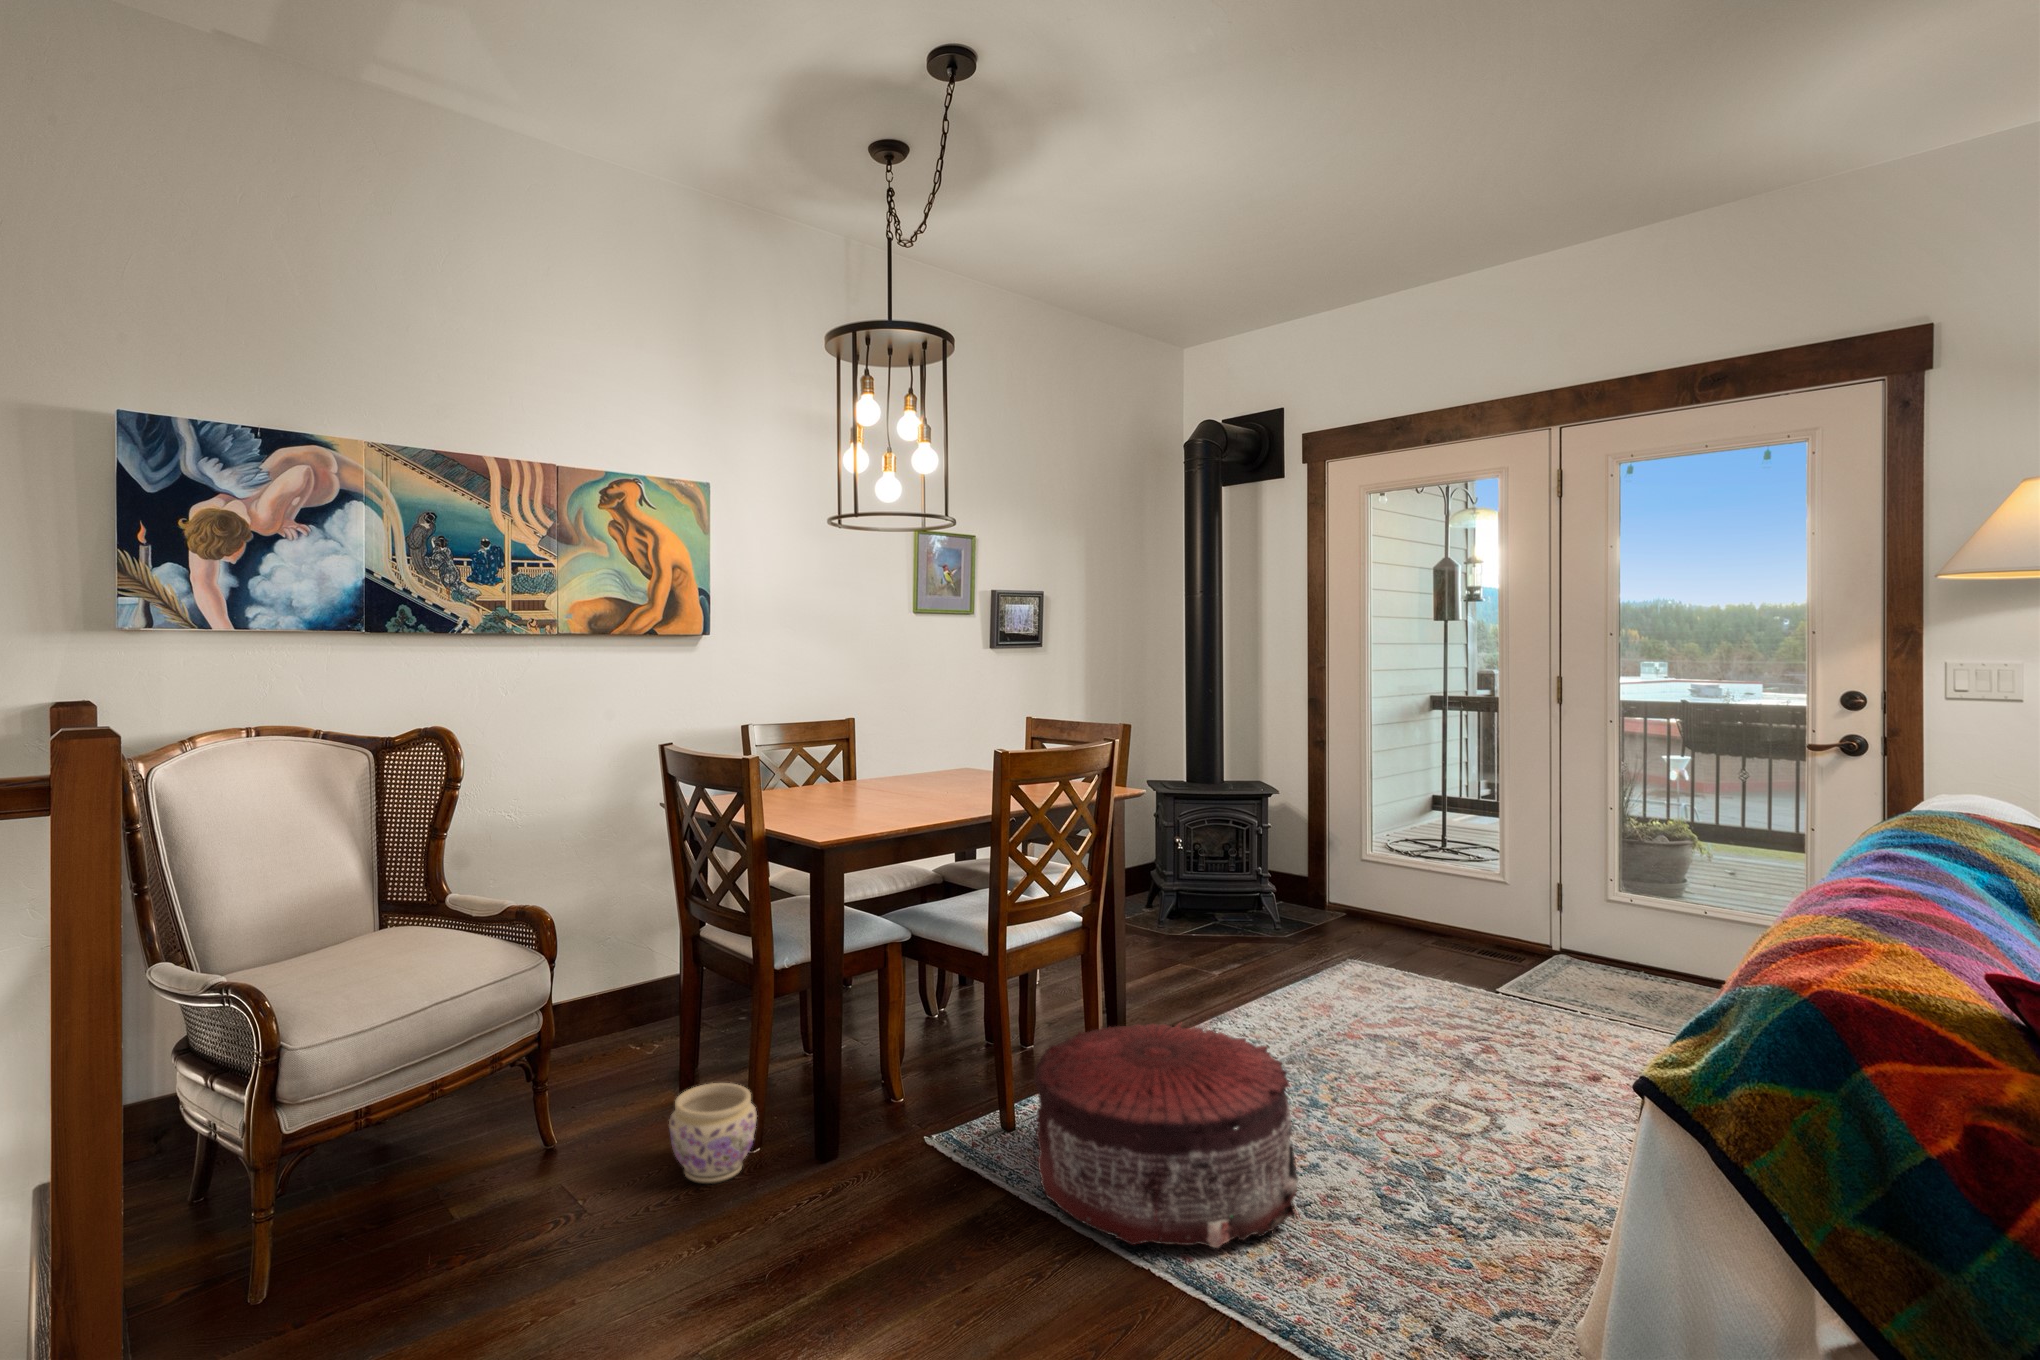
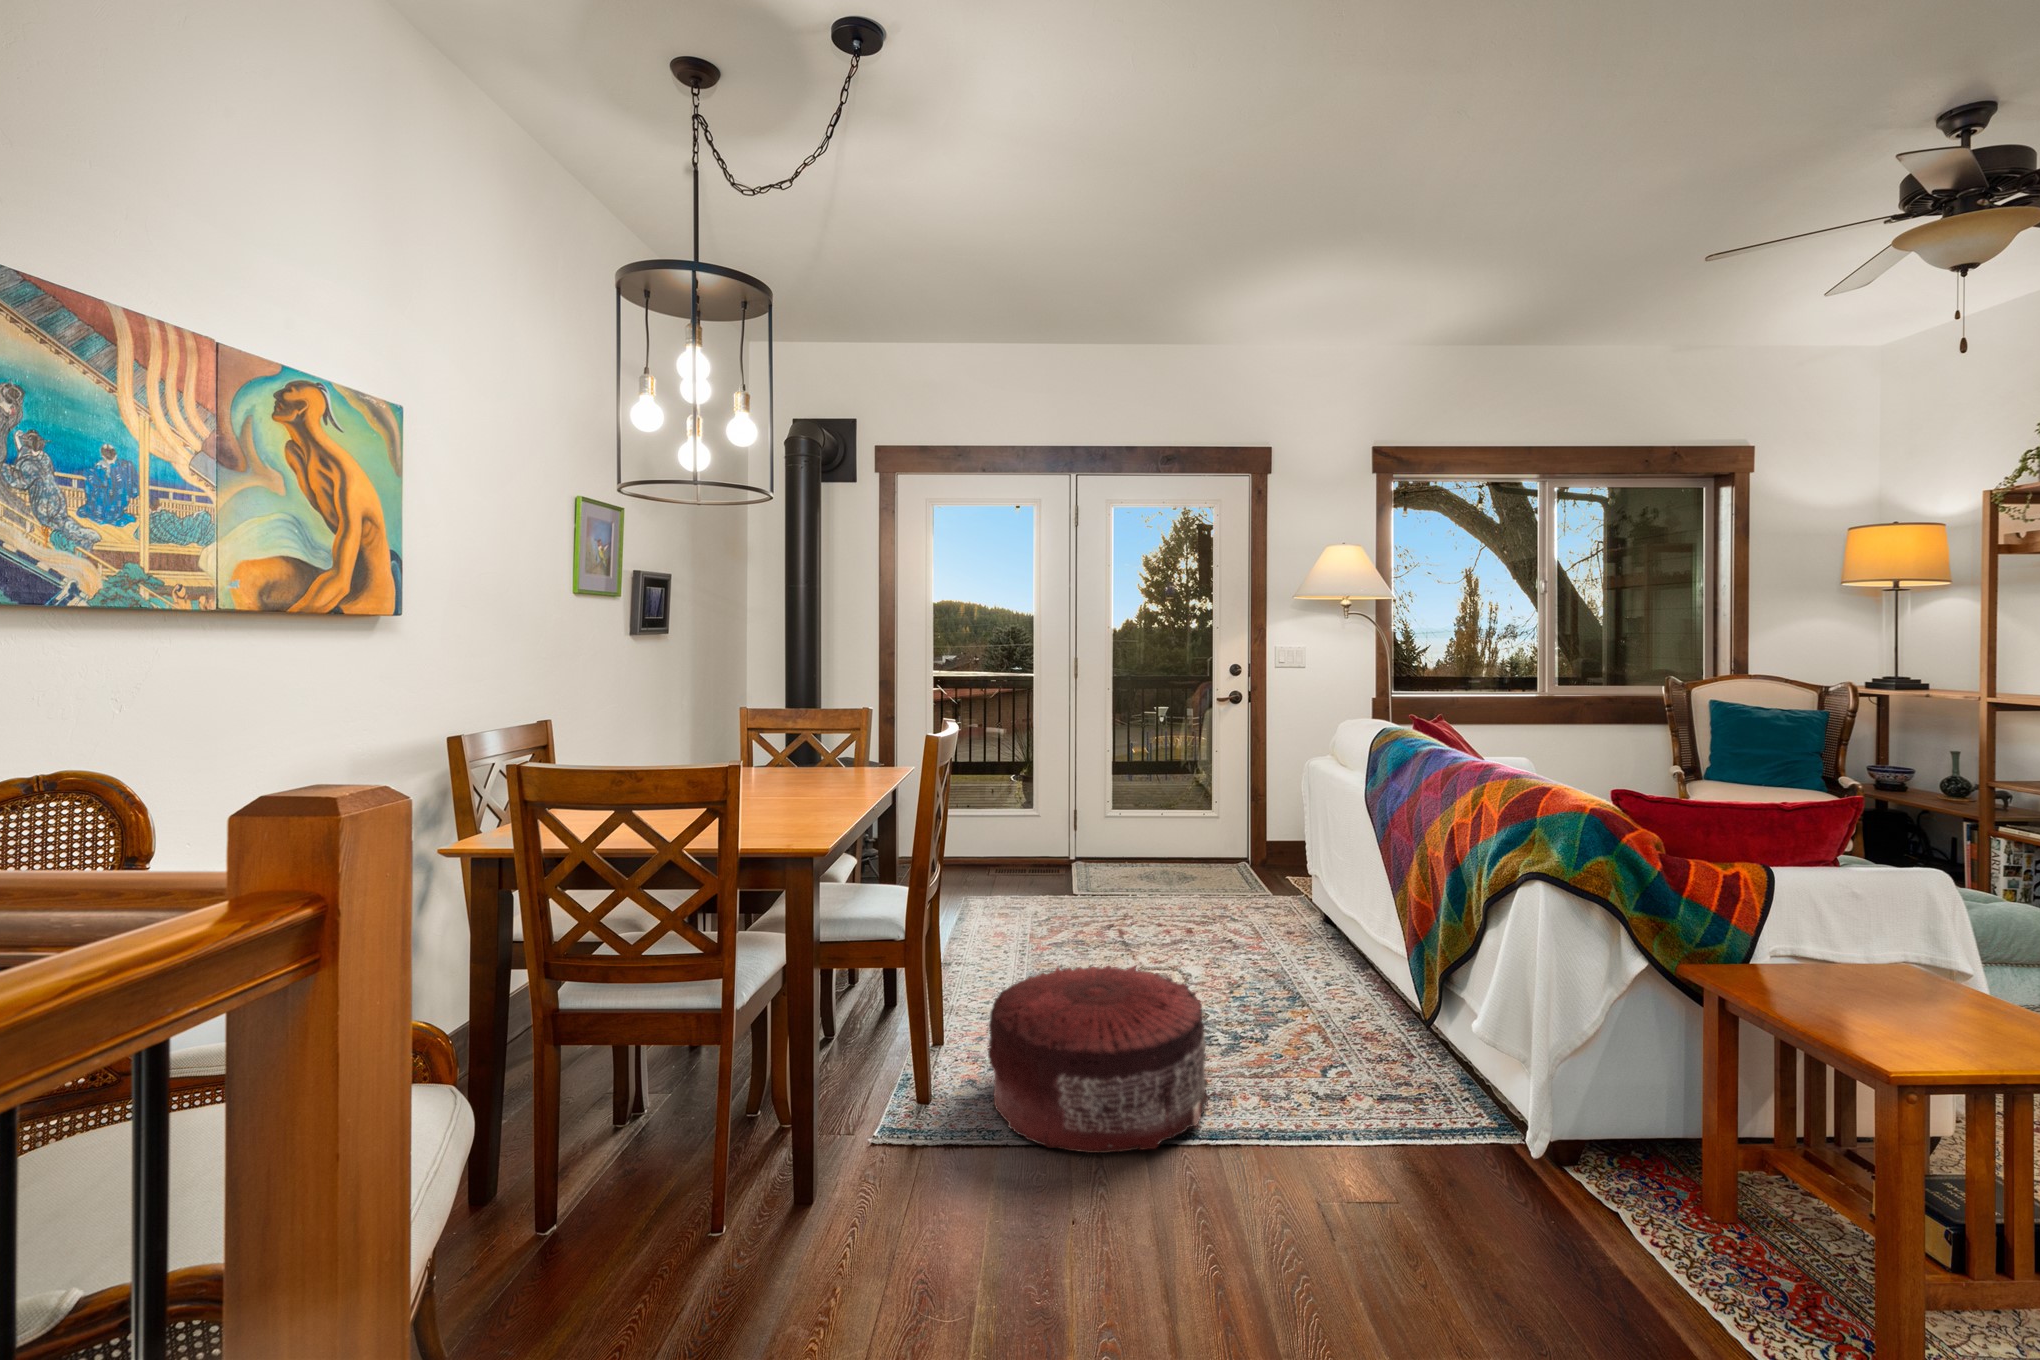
planter: present [669,1083,757,1184] -> none [665,1169,776,1304]

